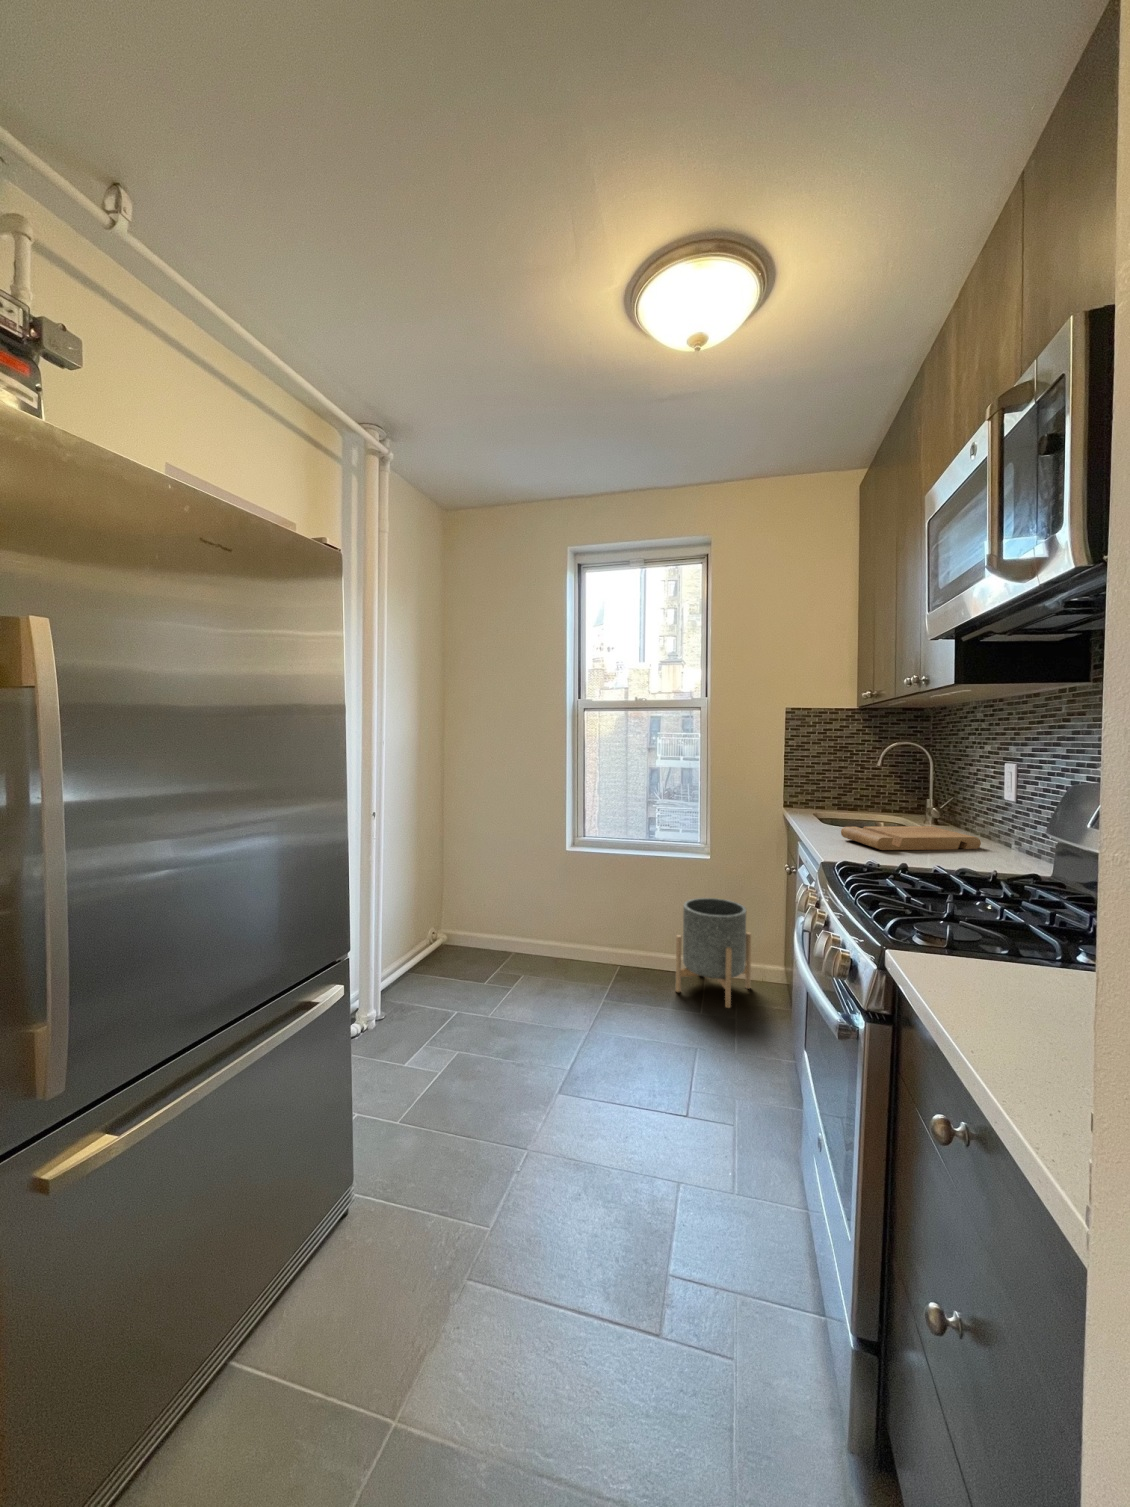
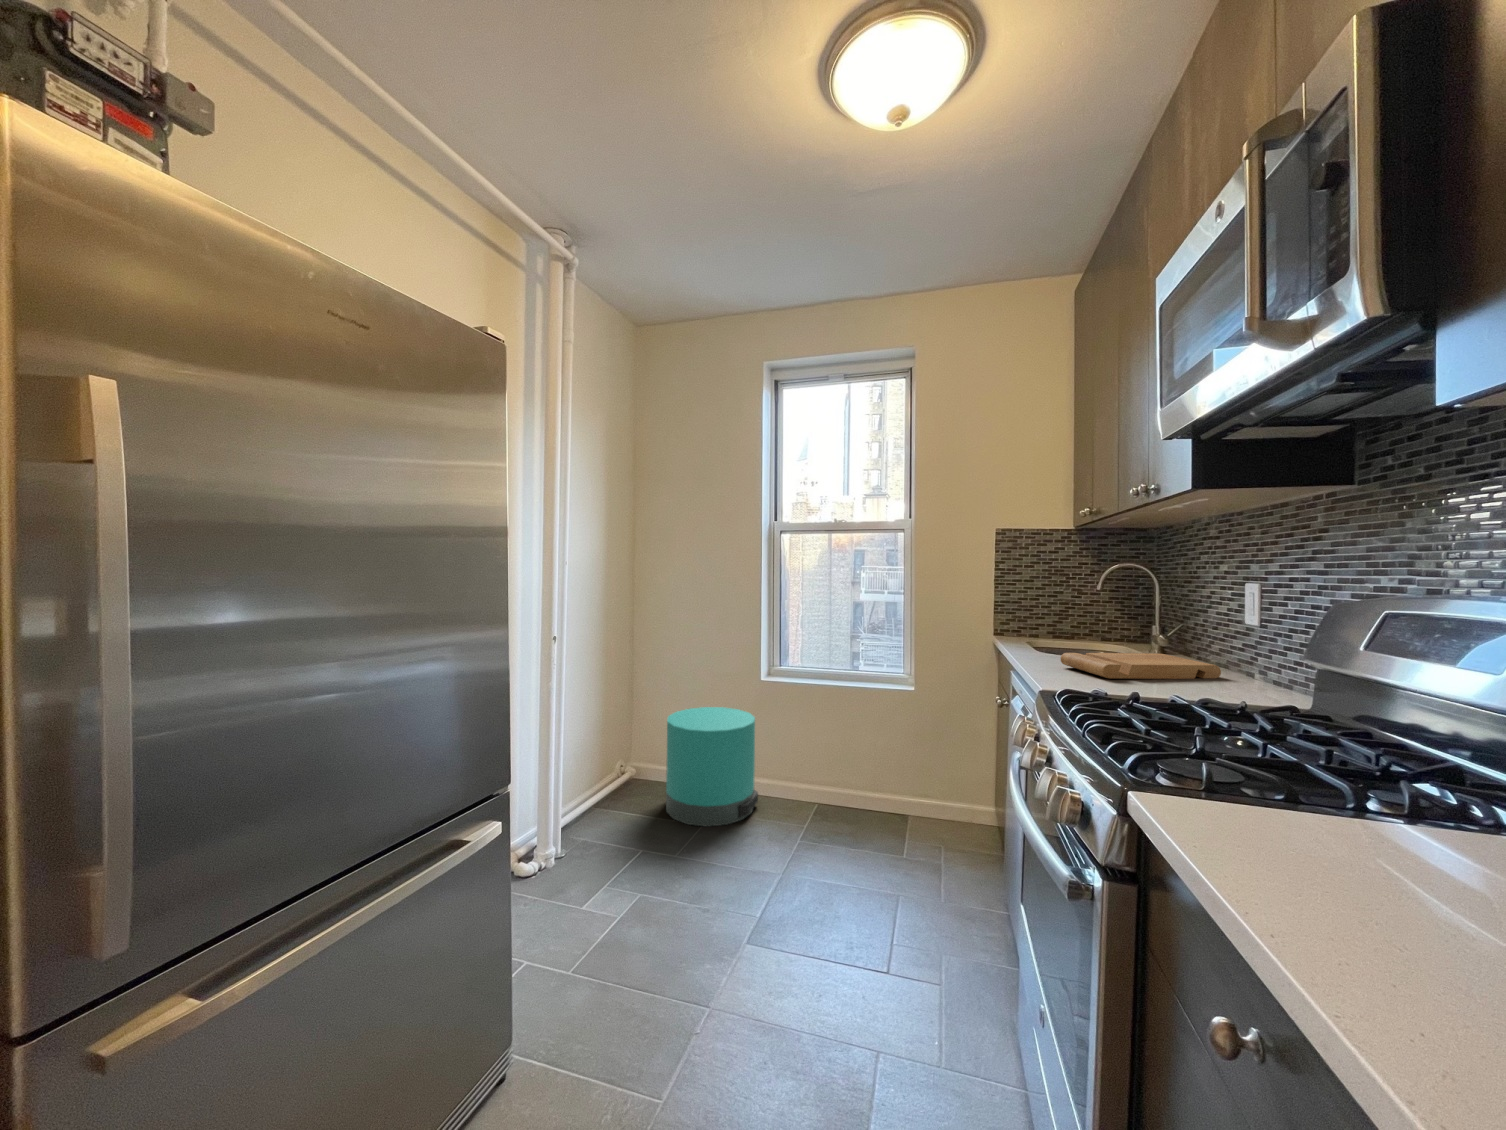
trash can: none [480,878,565,988] -> present [666,707,758,826]
planter: present [676,898,751,1008] -> none [877,732,960,853]

